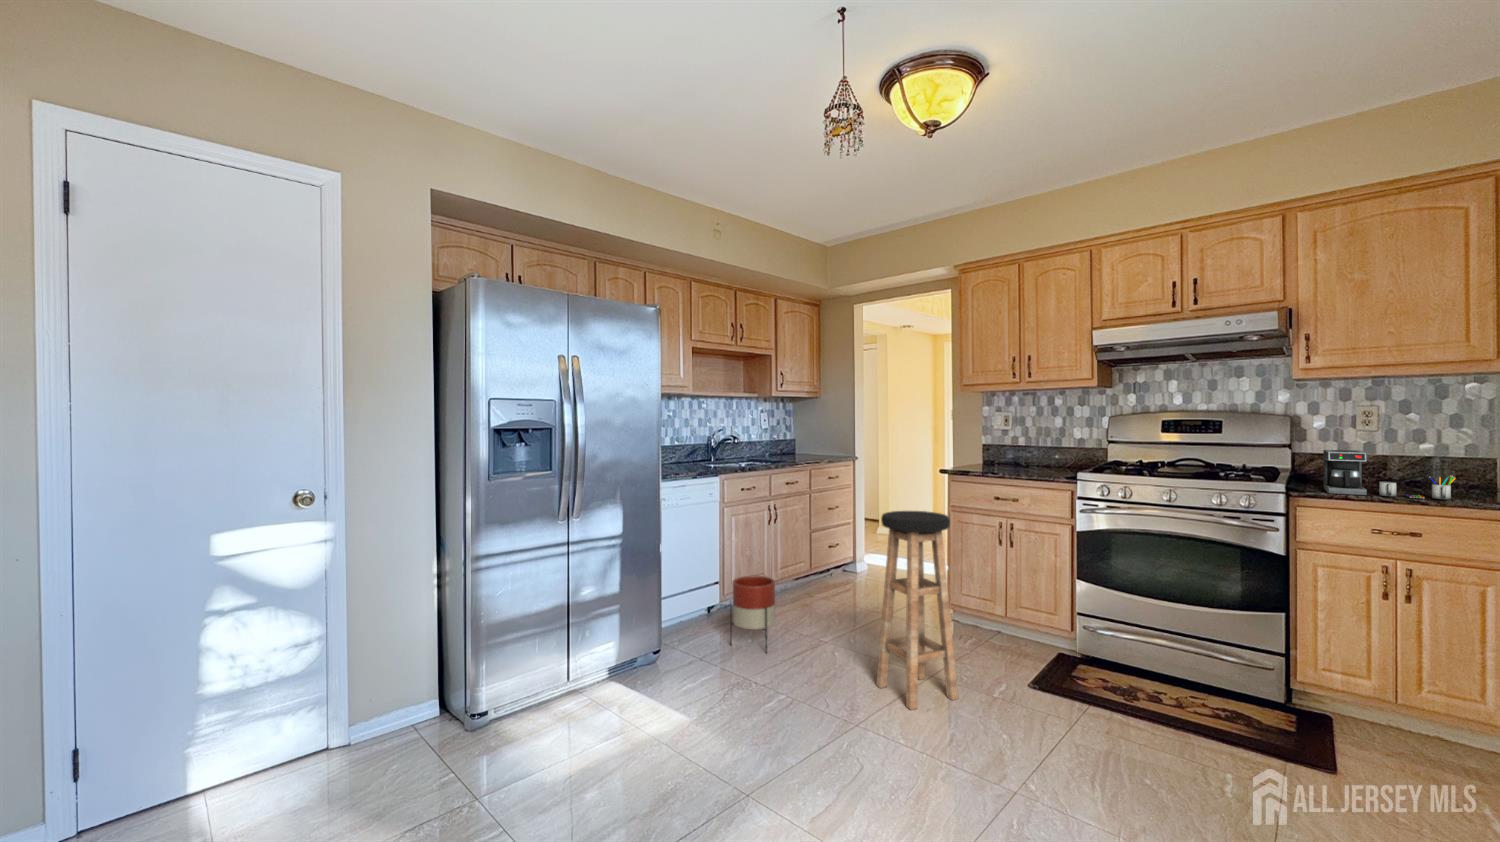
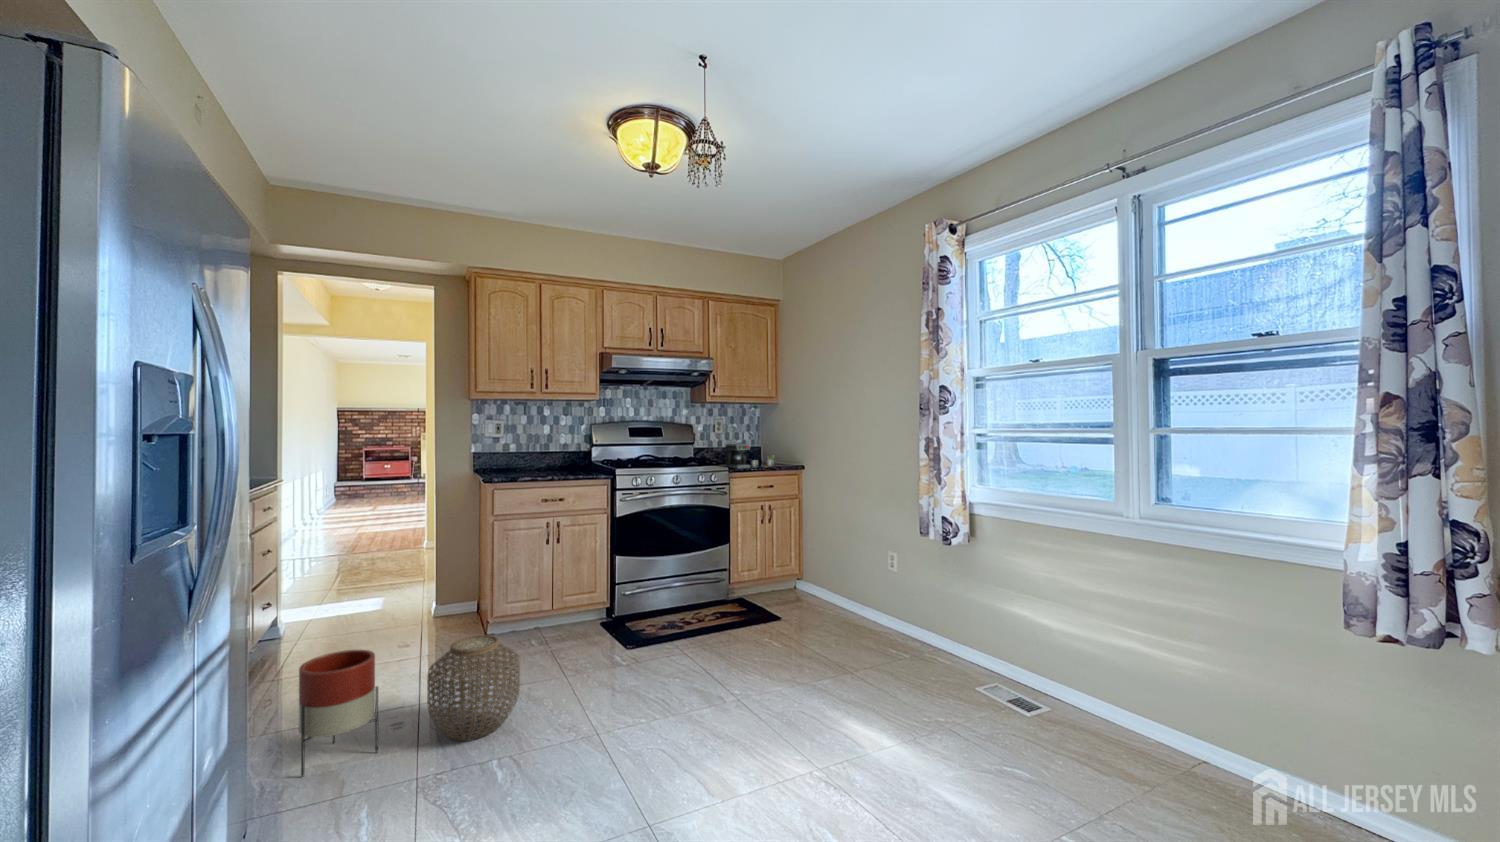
bar stool: present [876,511,958,710] -> none [547,513,615,705]
woven basket: none [782,596,851,680] -> present [427,635,520,741]

